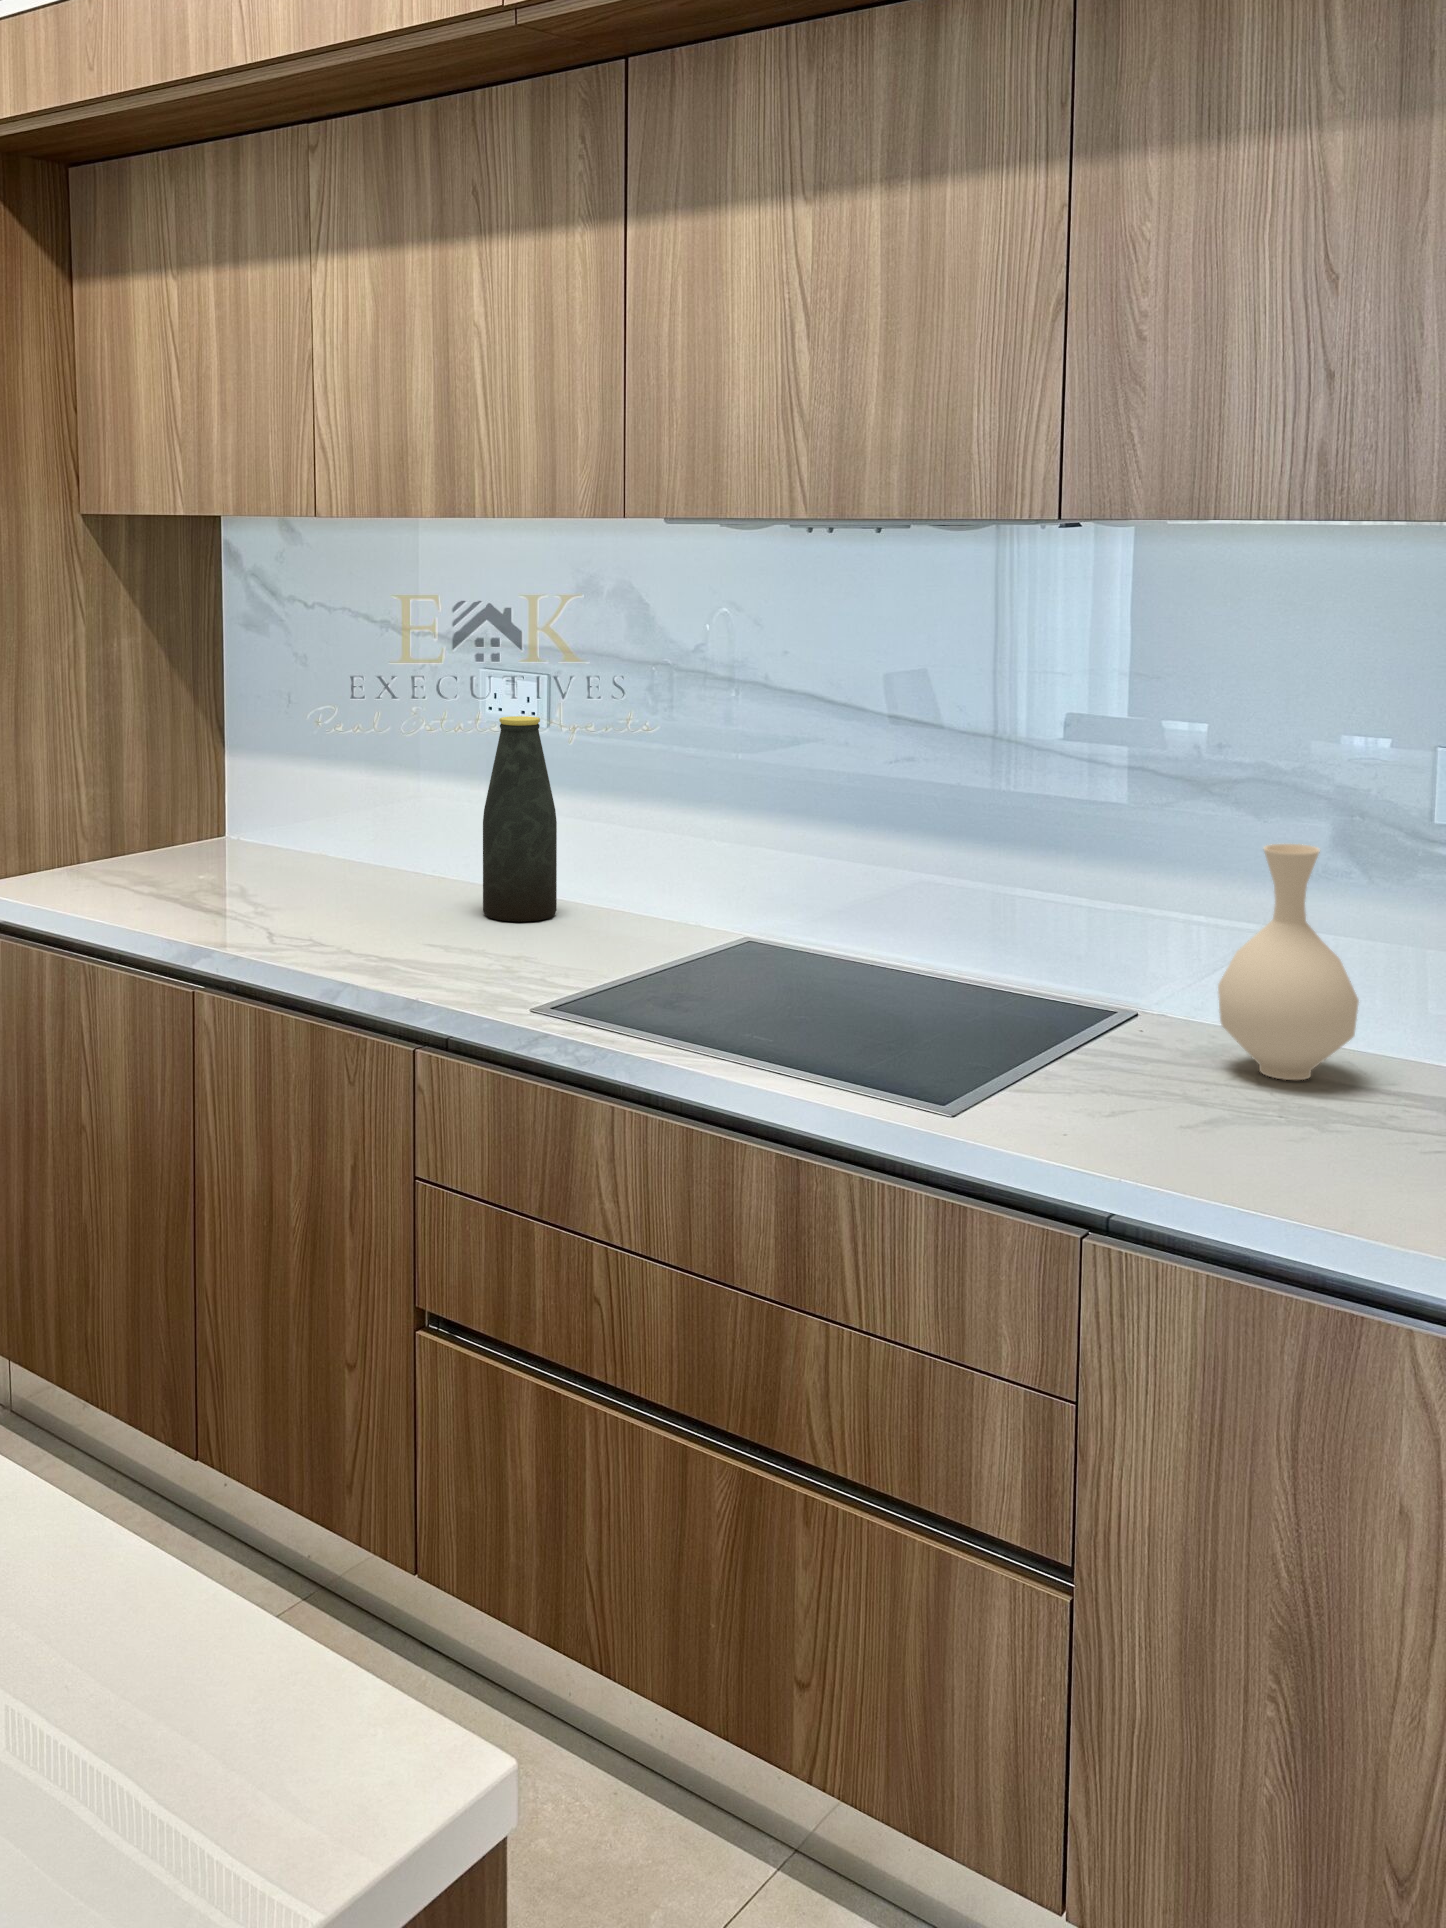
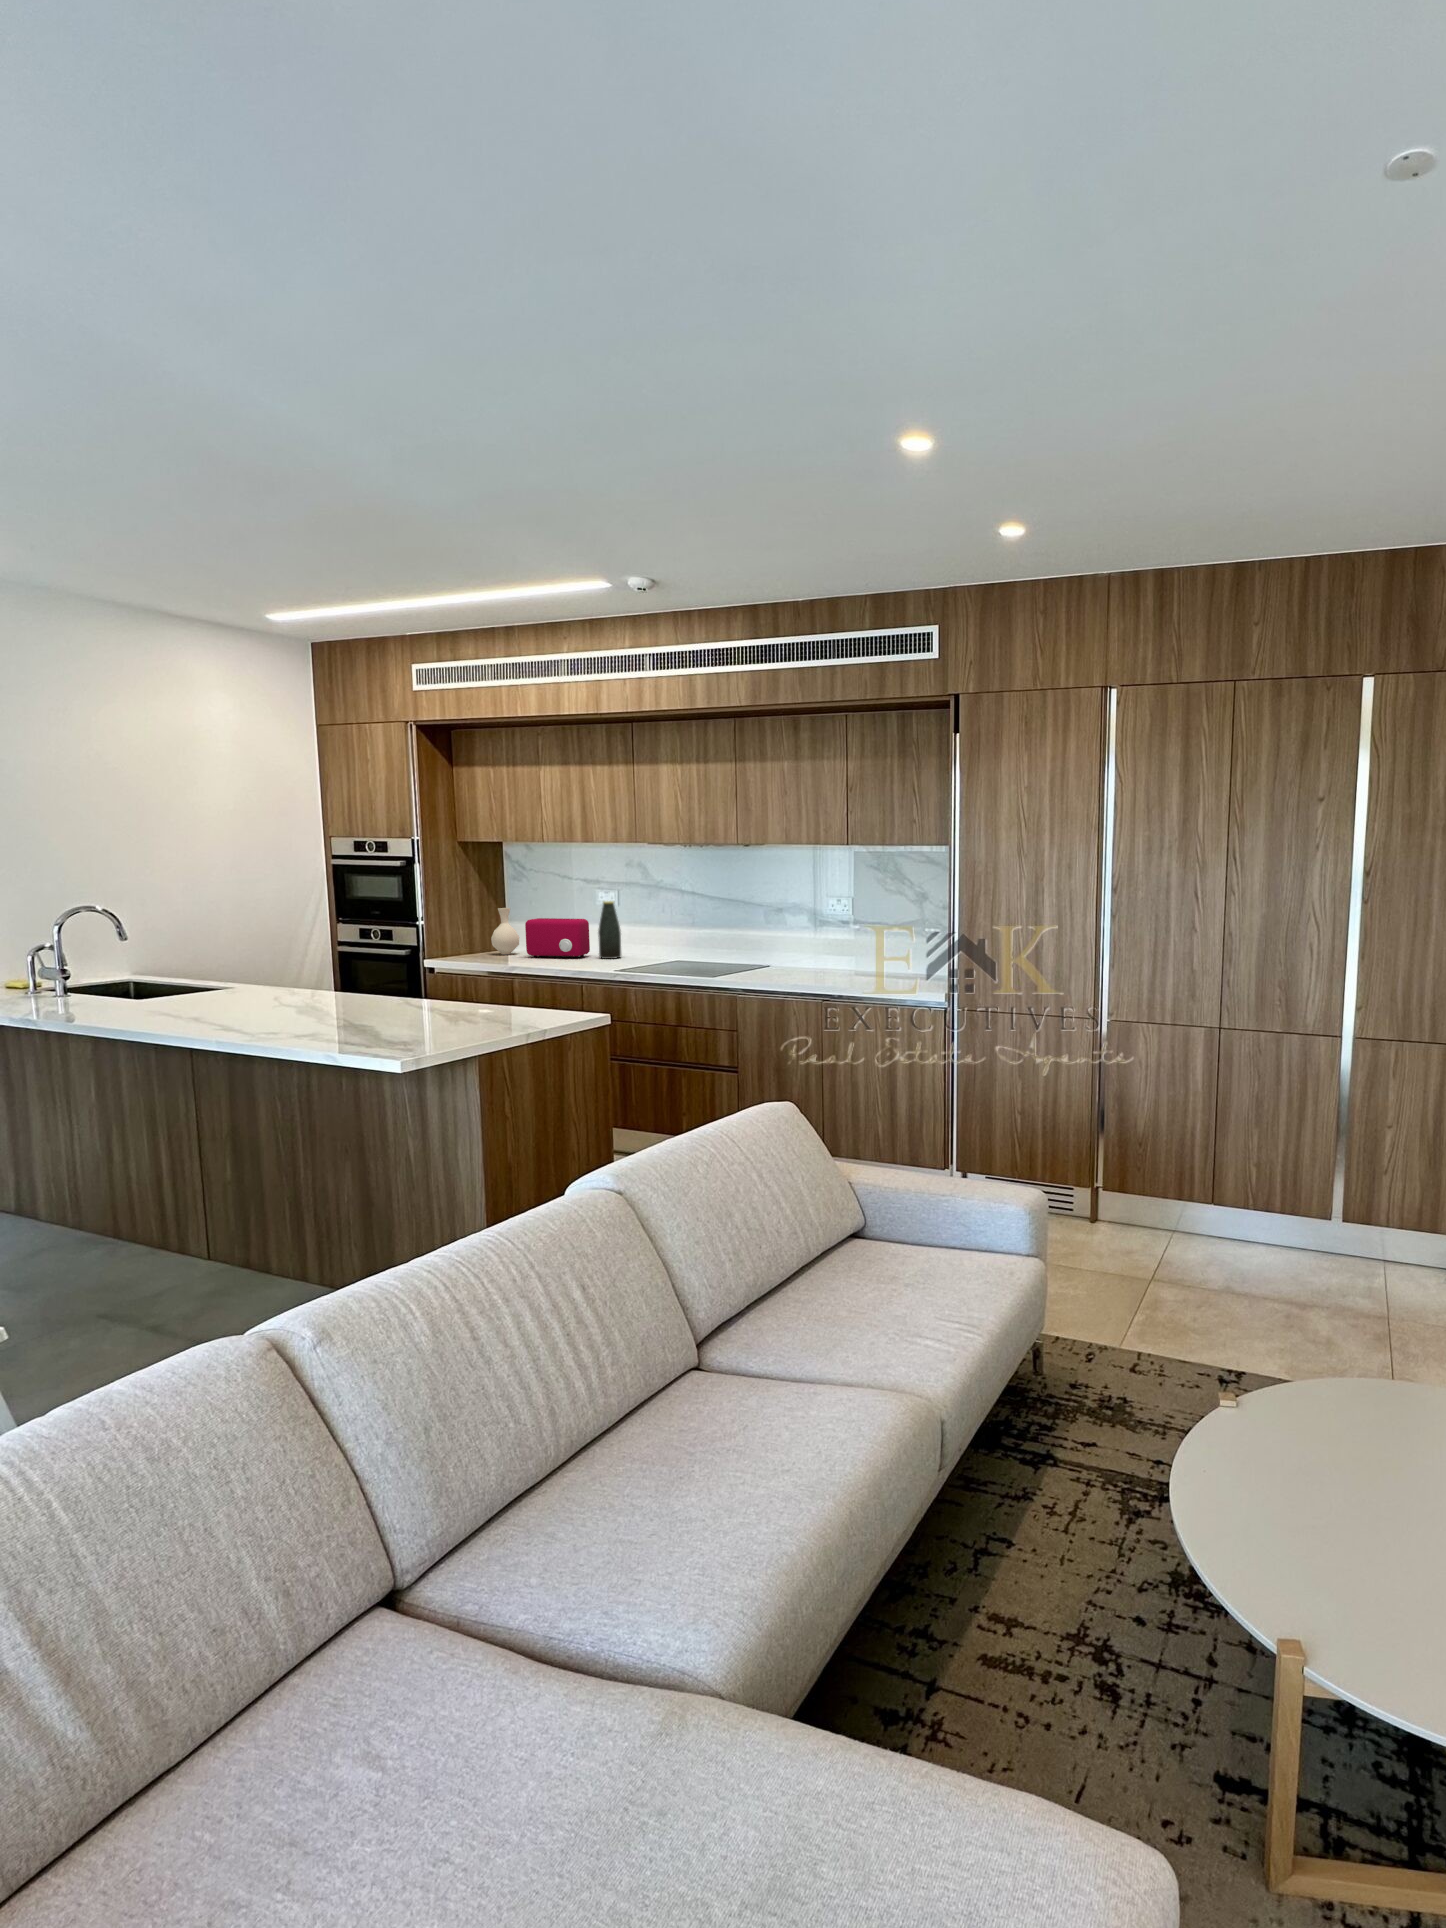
toaster: none [254,764,454,910] -> present [525,918,590,958]
vase: present [1218,844,1359,1080] -> present [491,908,519,955]

